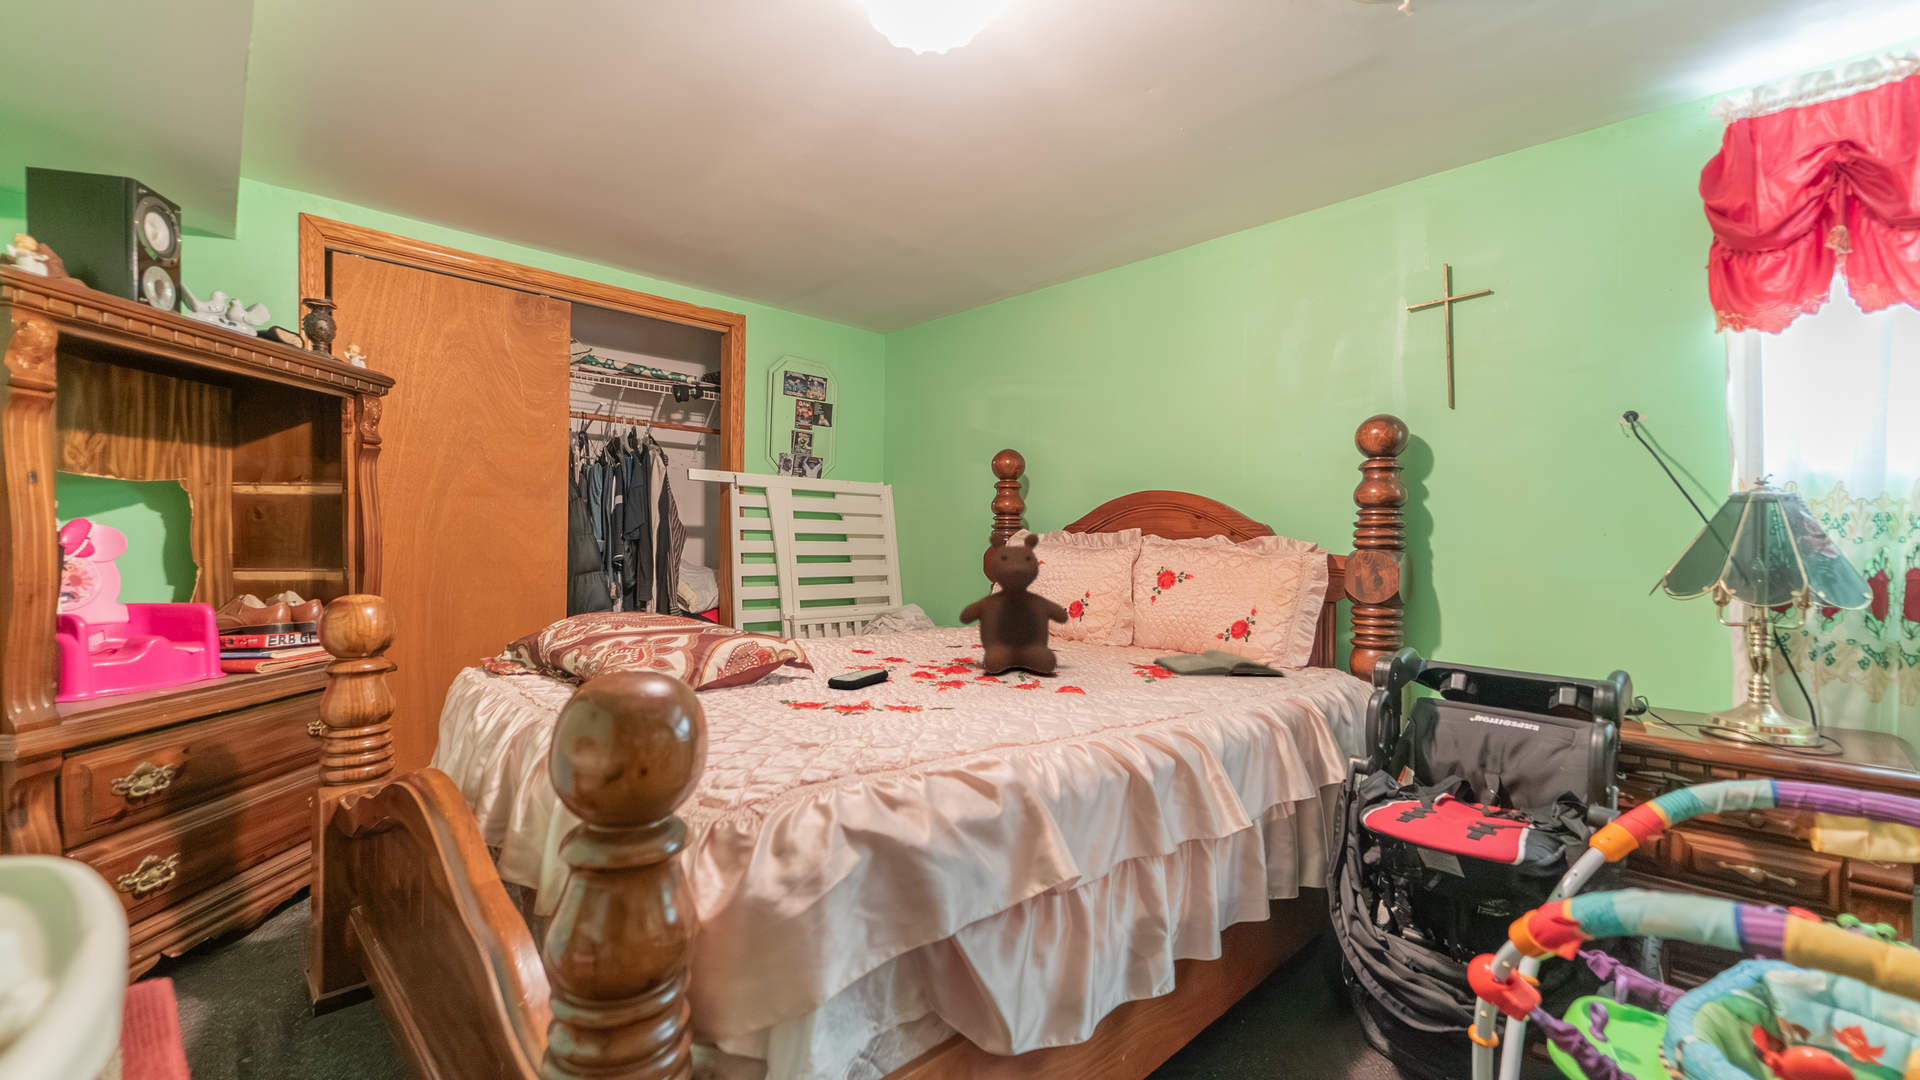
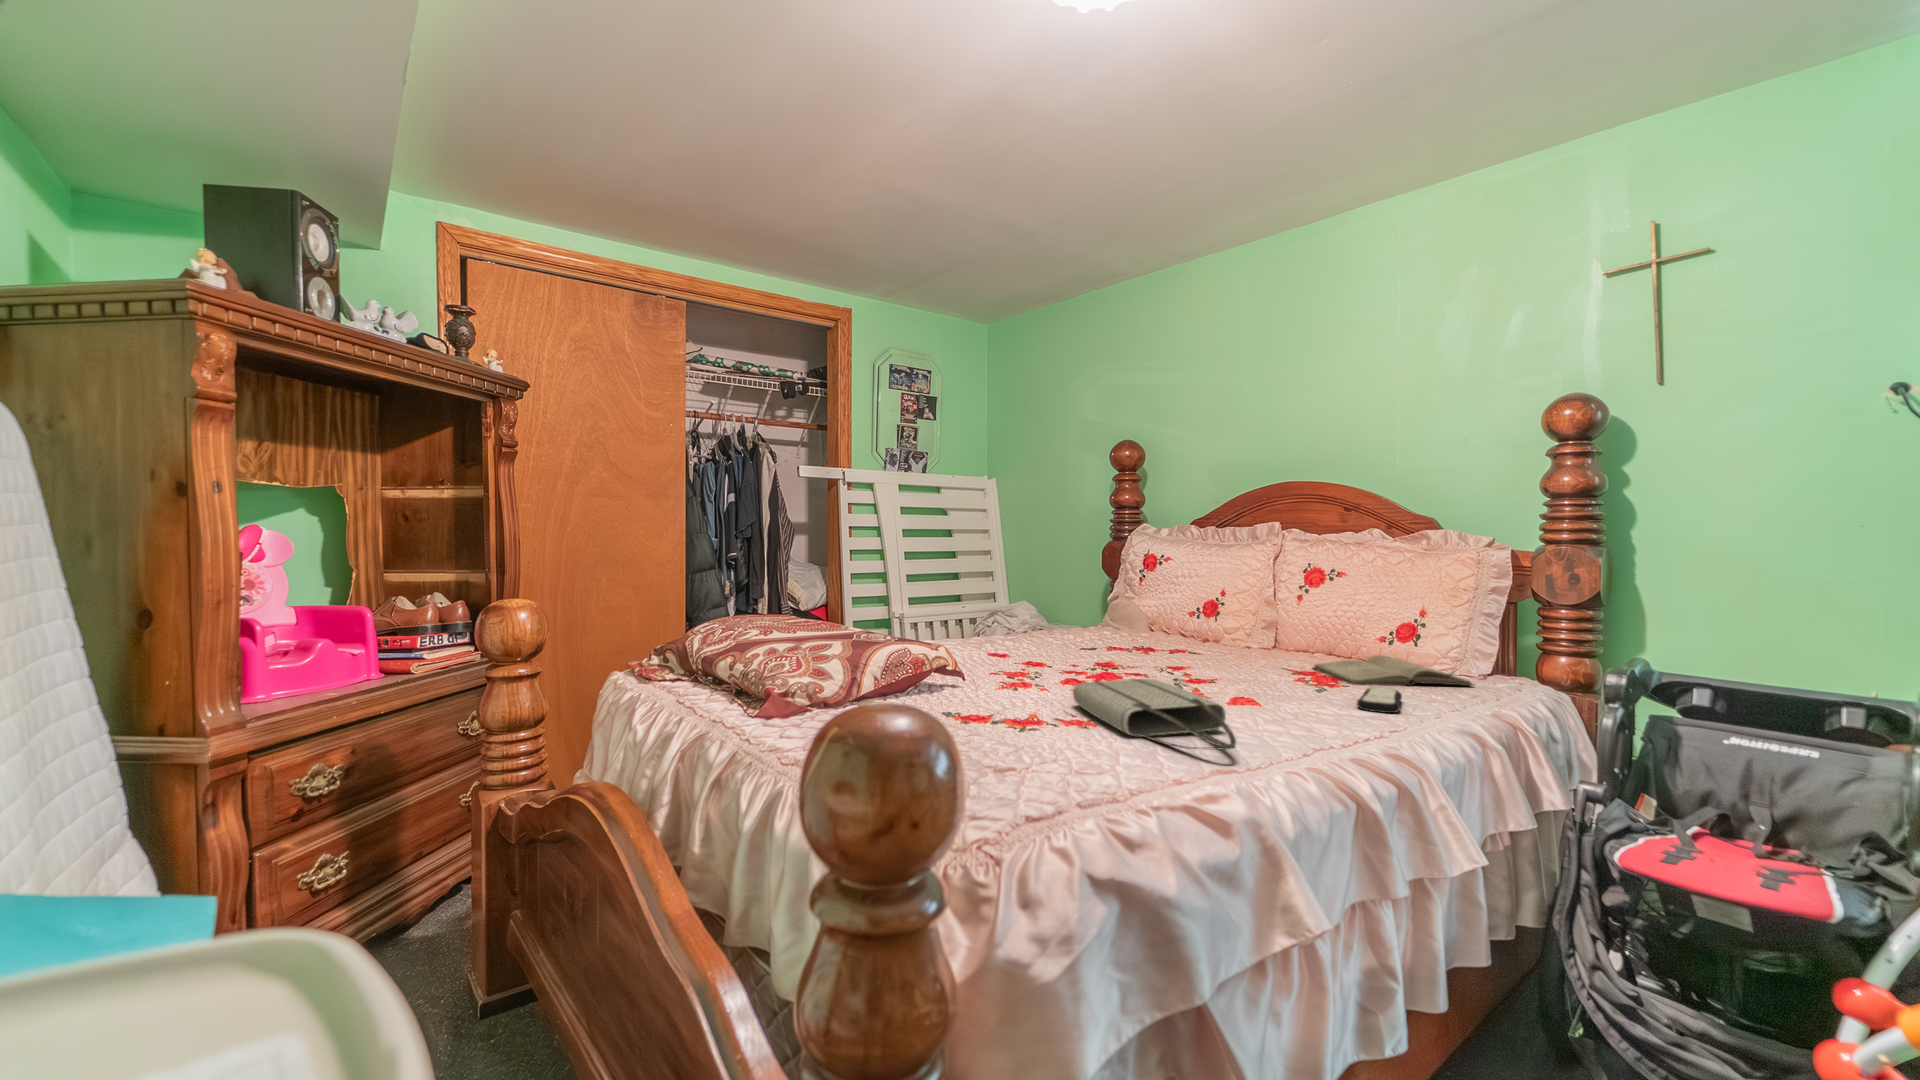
stuffed bear: present [959,533,1069,674] -> none [1105,530,1224,682]
remote control: present [828,669,888,690] -> present [1357,687,1402,713]
tote bag: none [909,669,1035,727] -> present [1073,679,1236,750]

